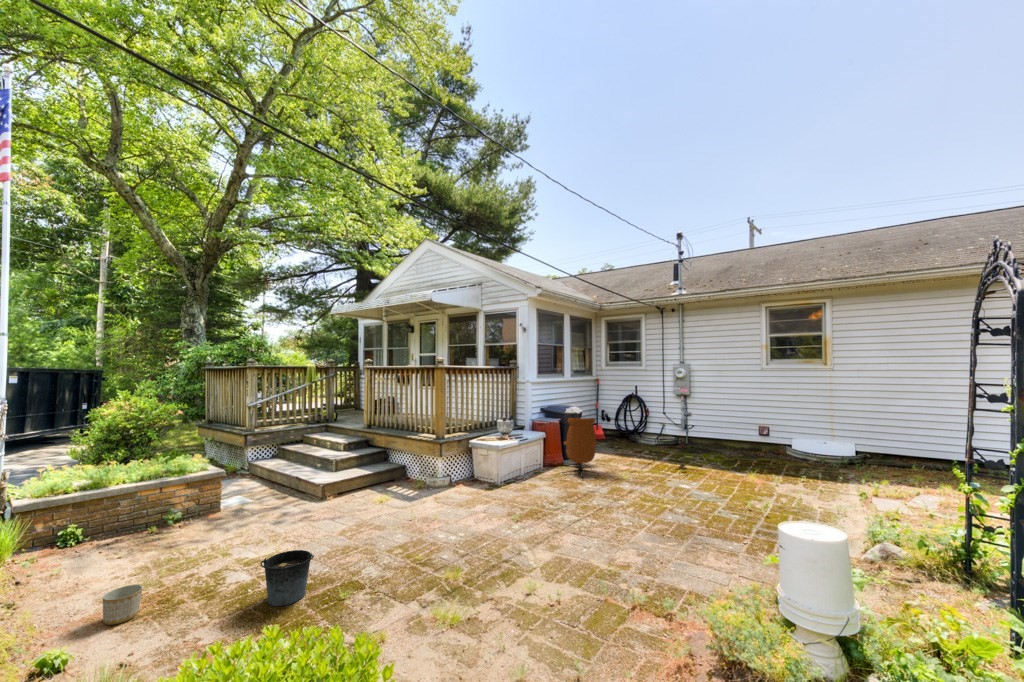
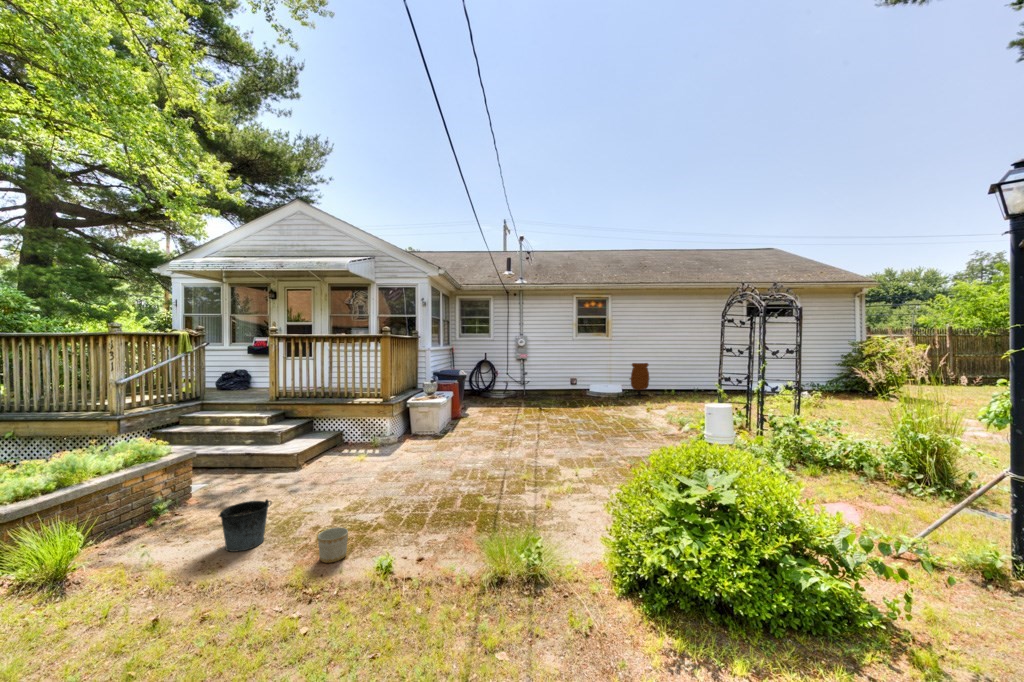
lounge chair: present [563,418,599,478] -> present [630,363,650,398]
bucket: present [260,550,314,606] -> present [219,499,272,552]

